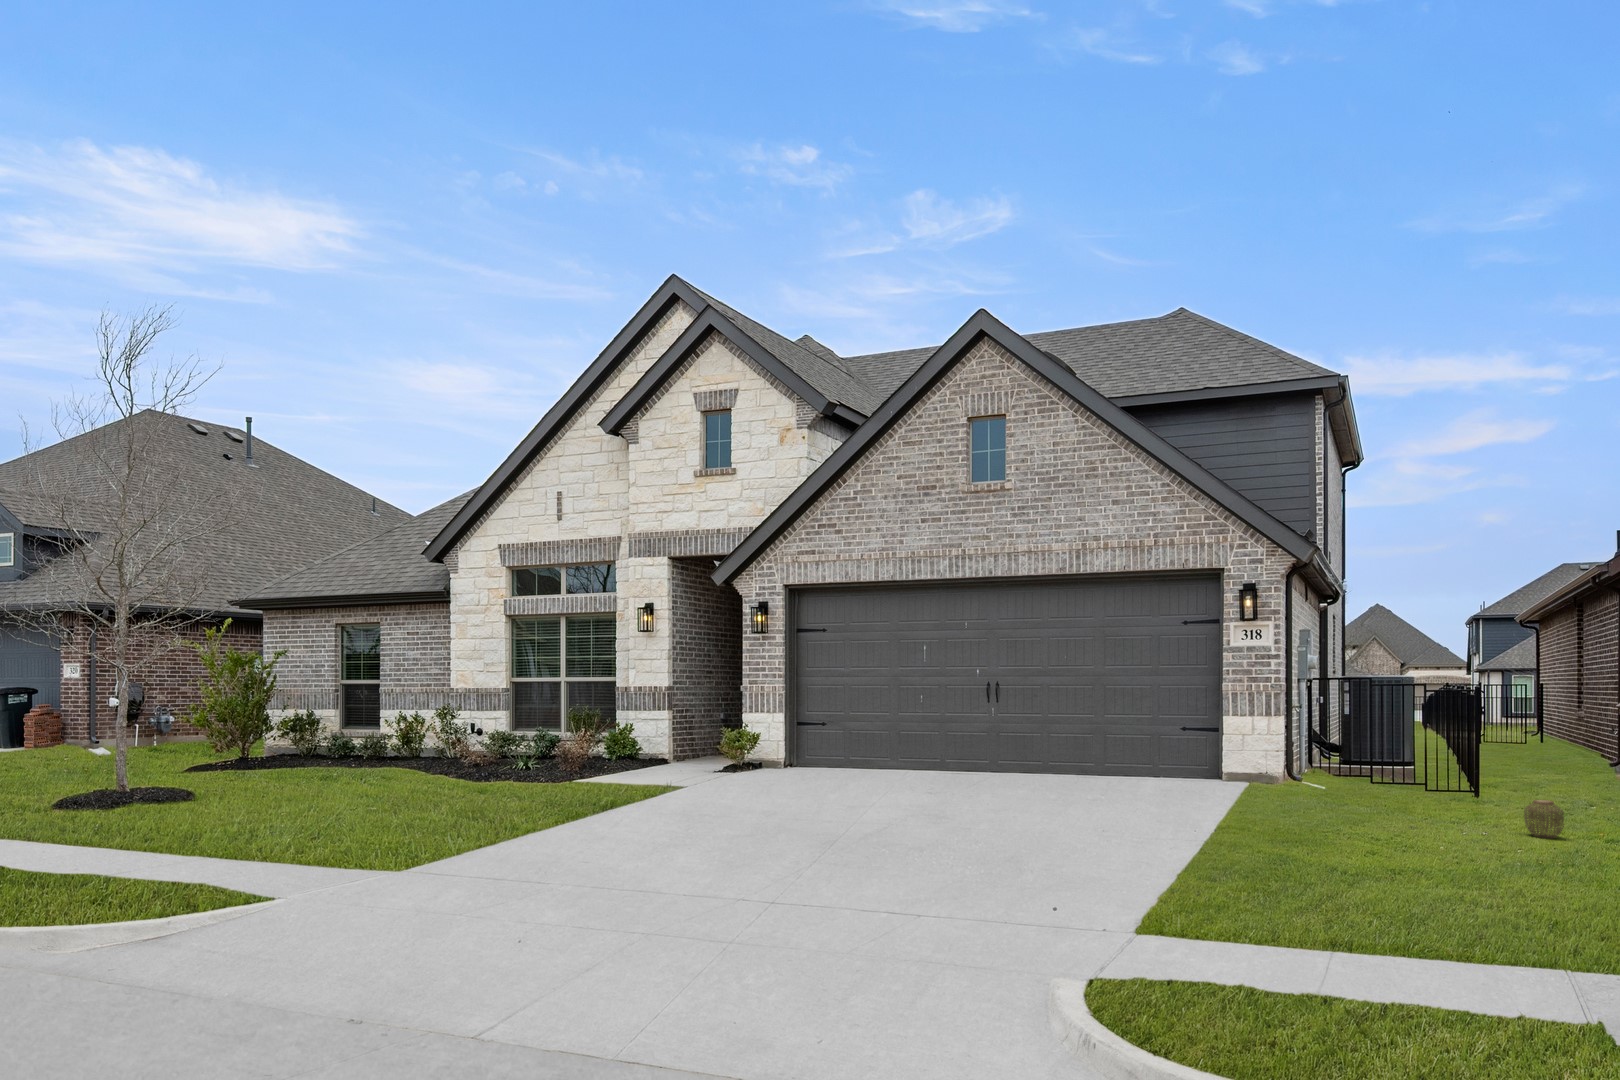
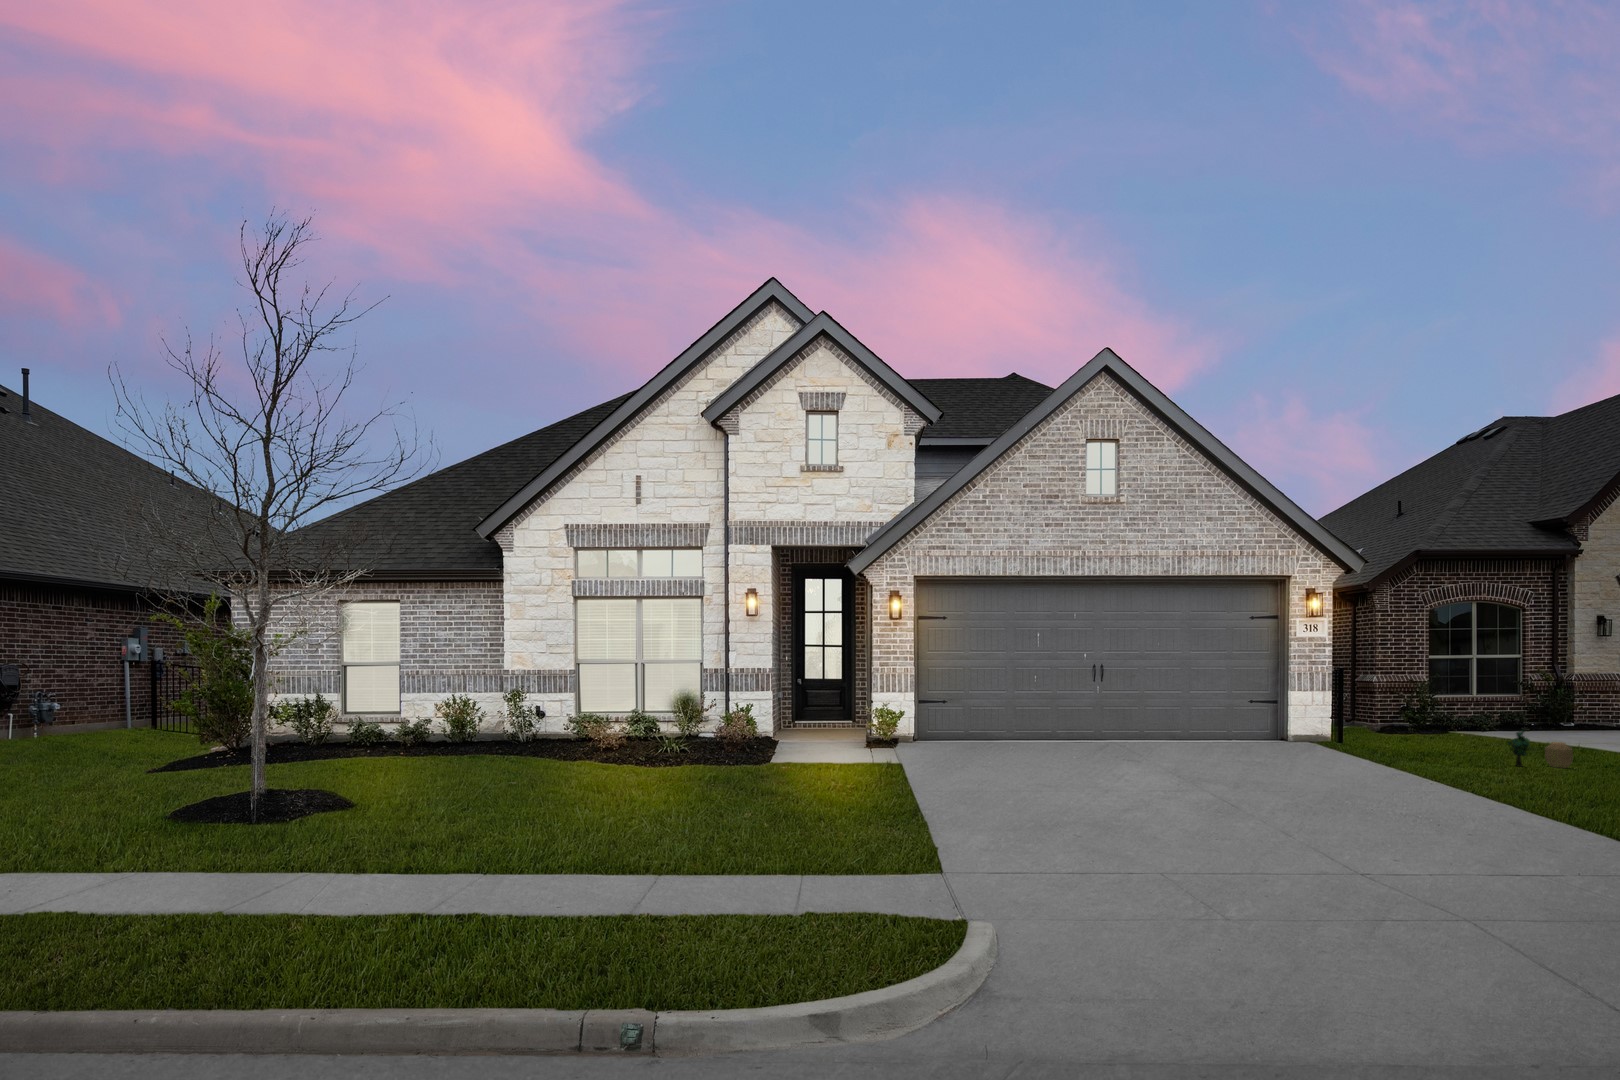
decorative plant: none [1419,783,1454,836] -> present [1508,730,1530,767]

